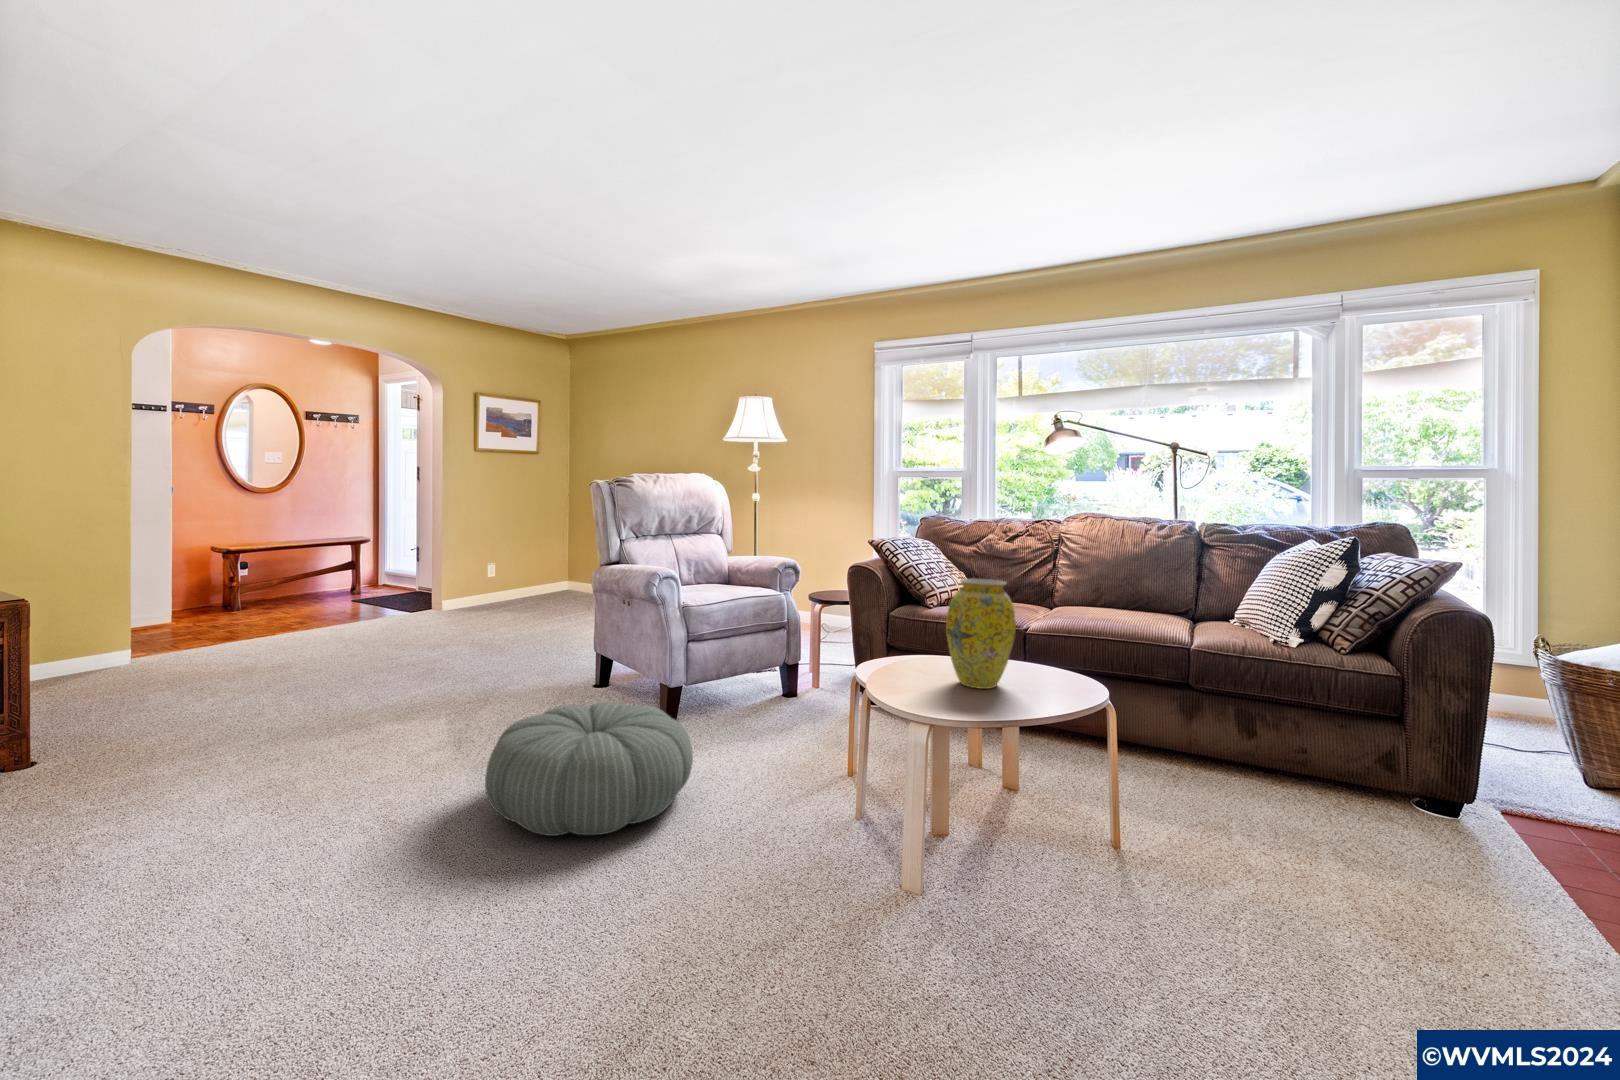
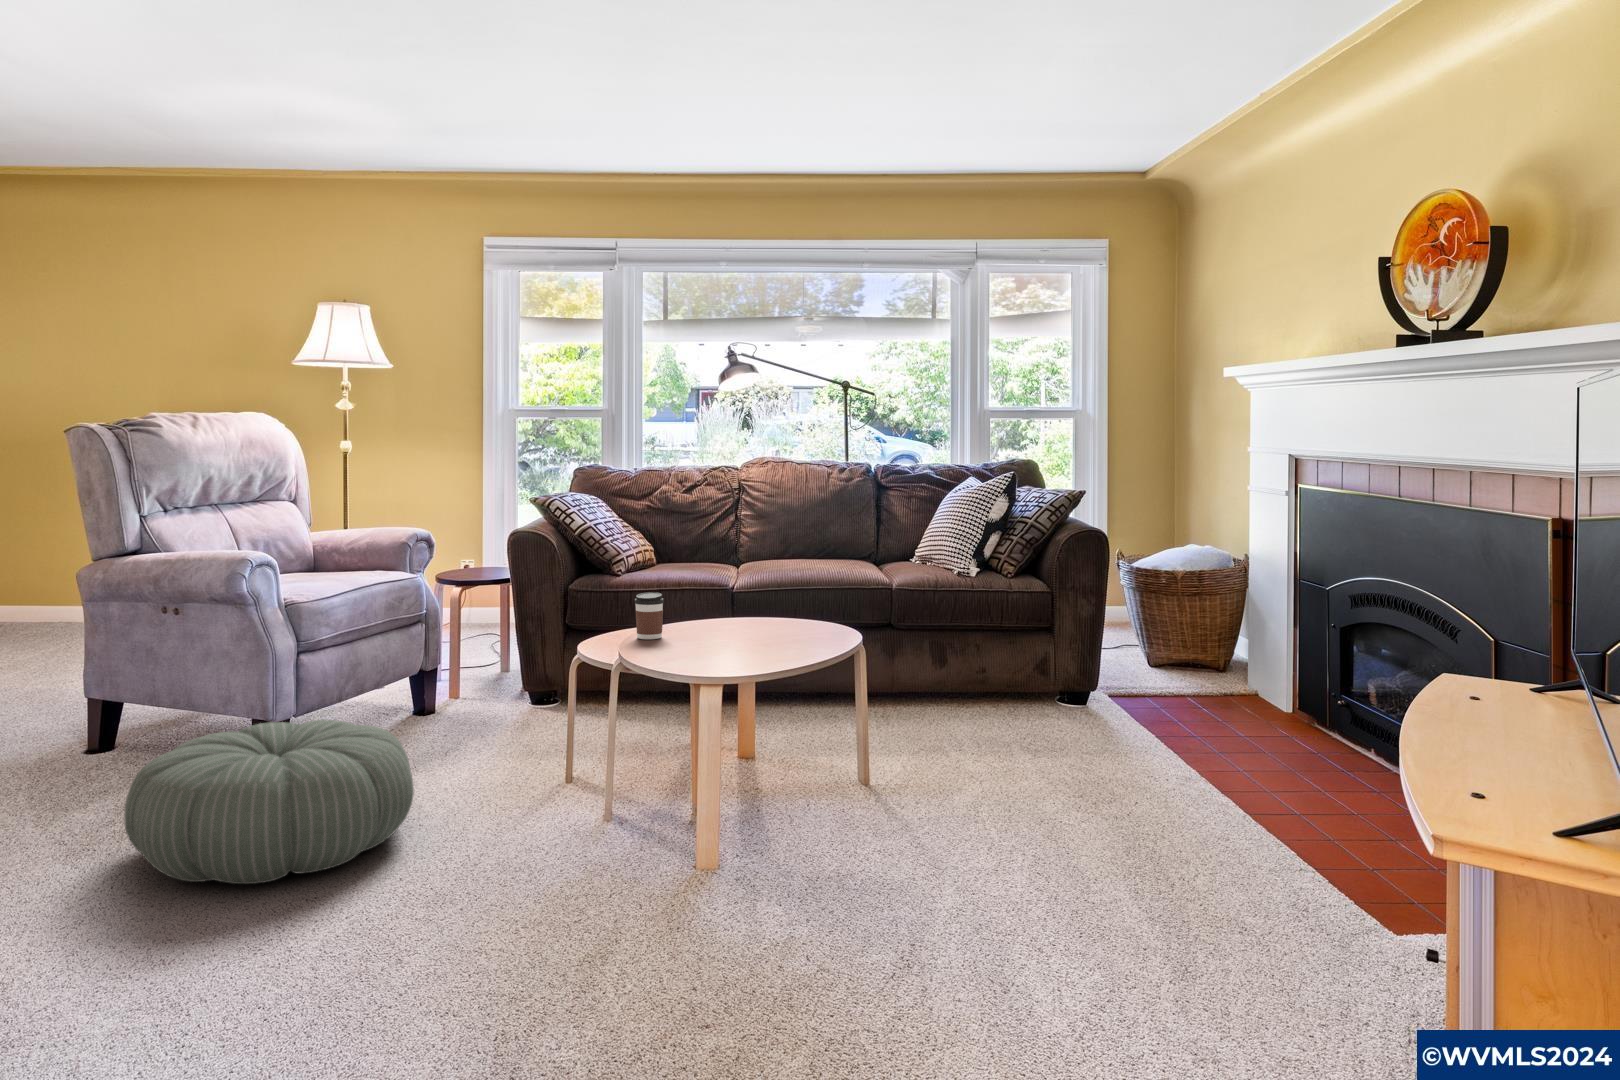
vase: present [946,578,1016,689] -> none [700,525,769,636]
coffee cup: none [885,635,911,679] -> present [635,592,664,639]

